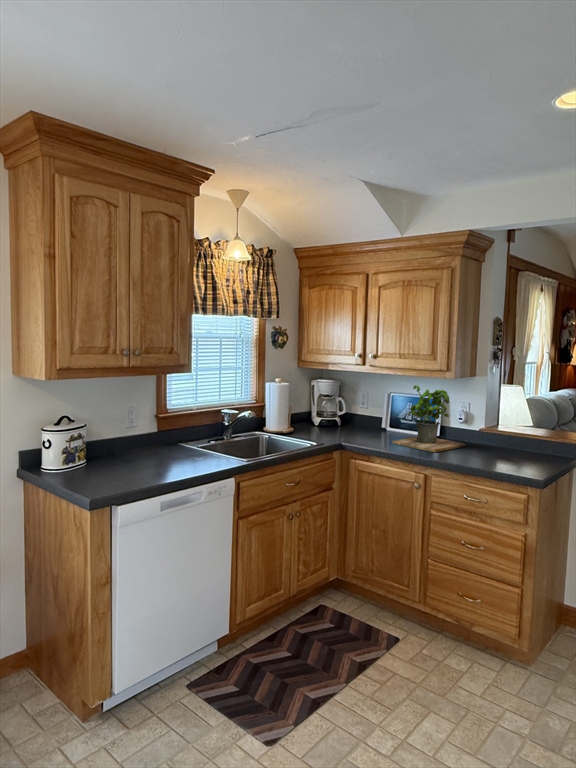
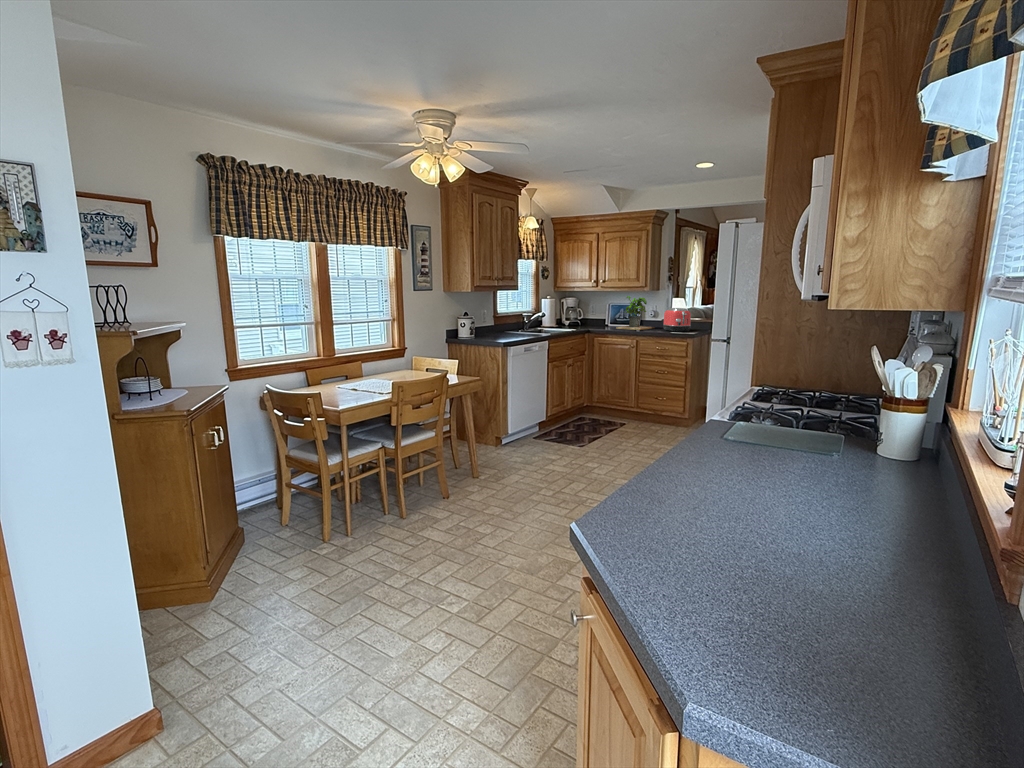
toaster: none [479,415,535,466] -> present [663,308,691,332]

